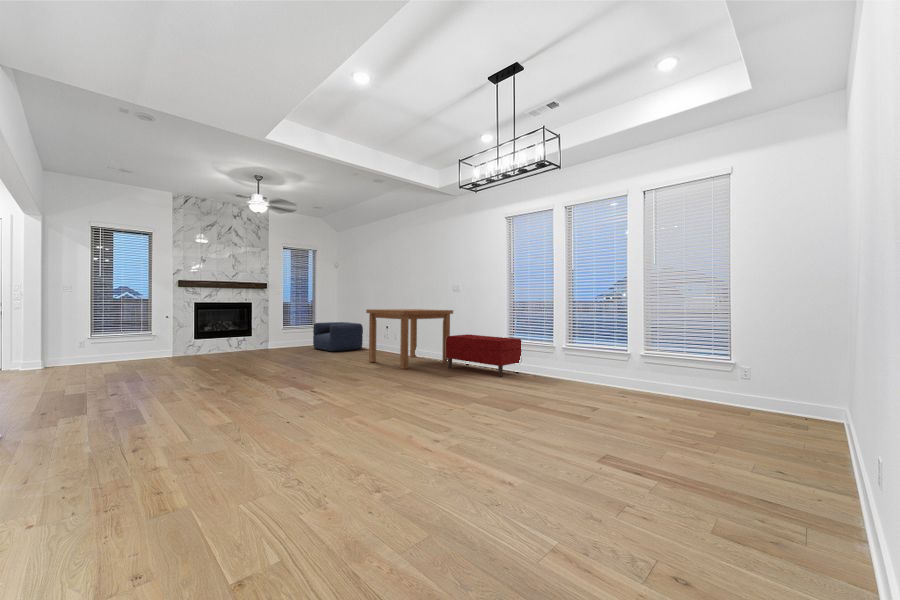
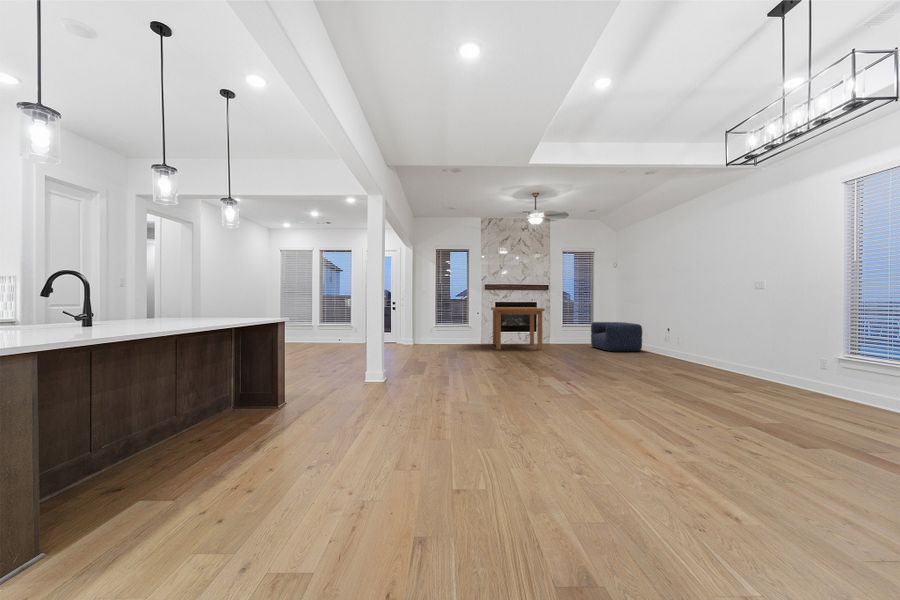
dining table: present [366,309,453,369] -> present [491,307,545,350]
bench: present [446,334,522,377] -> none [738,343,871,404]

